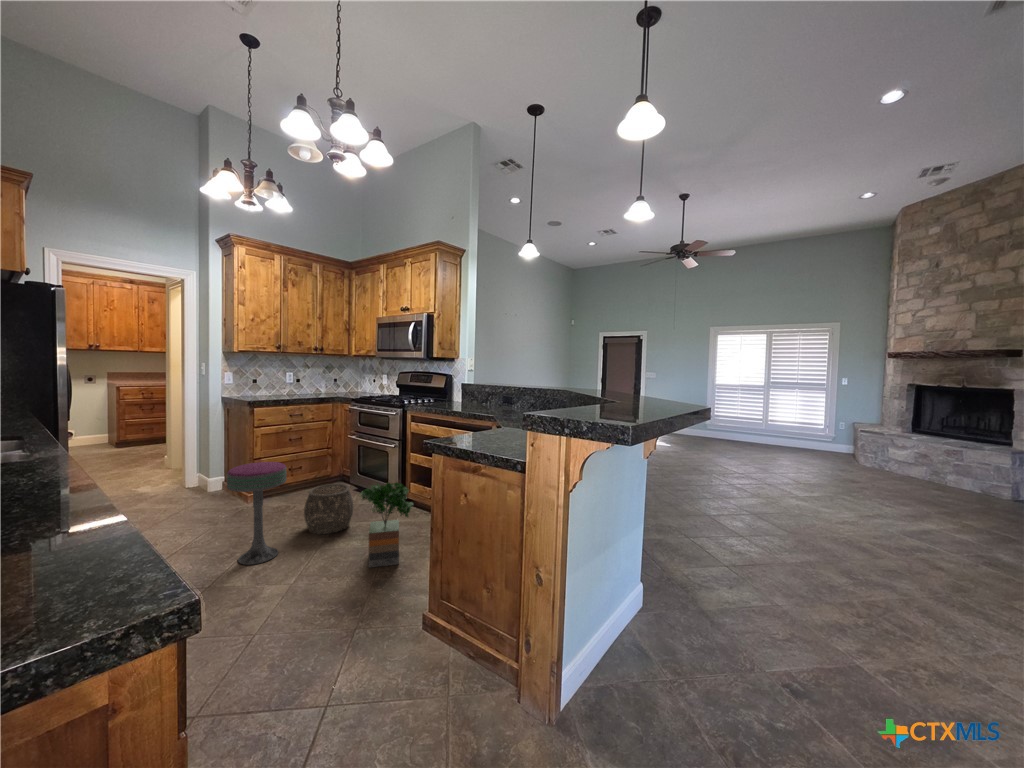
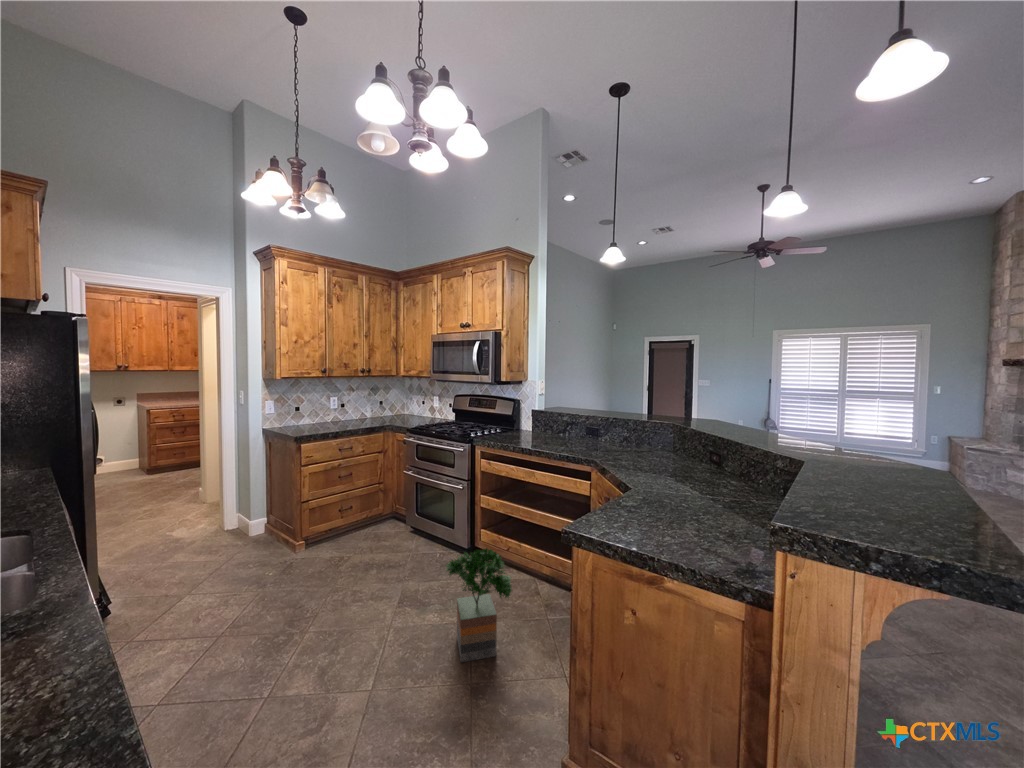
bar stool: present [227,462,287,565] -> none [285,523,354,658]
woven basket: present [304,484,354,534] -> none [368,537,424,604]

